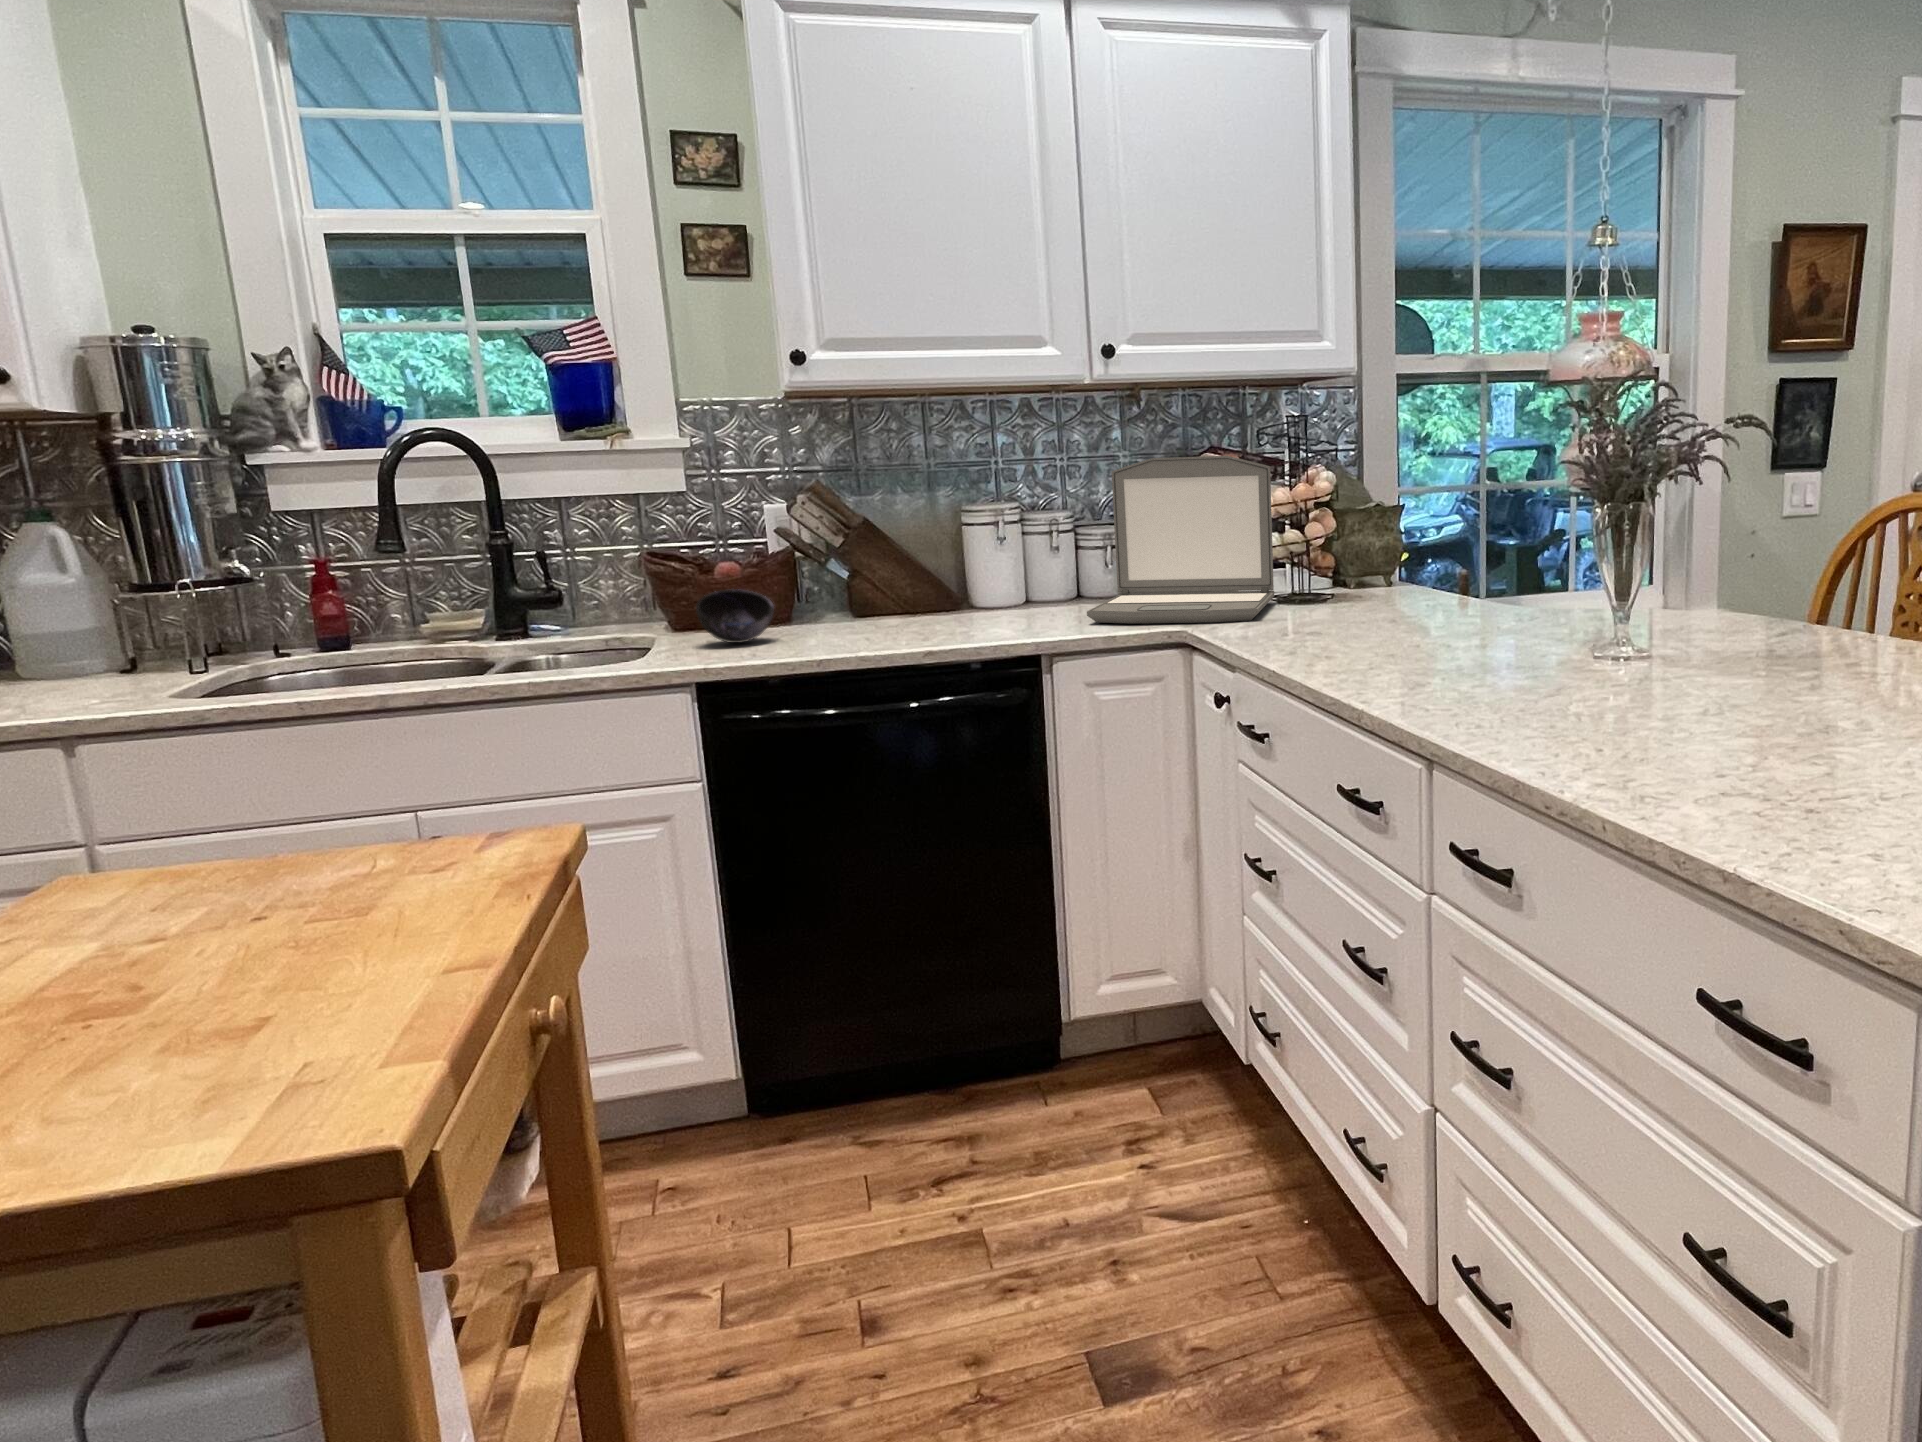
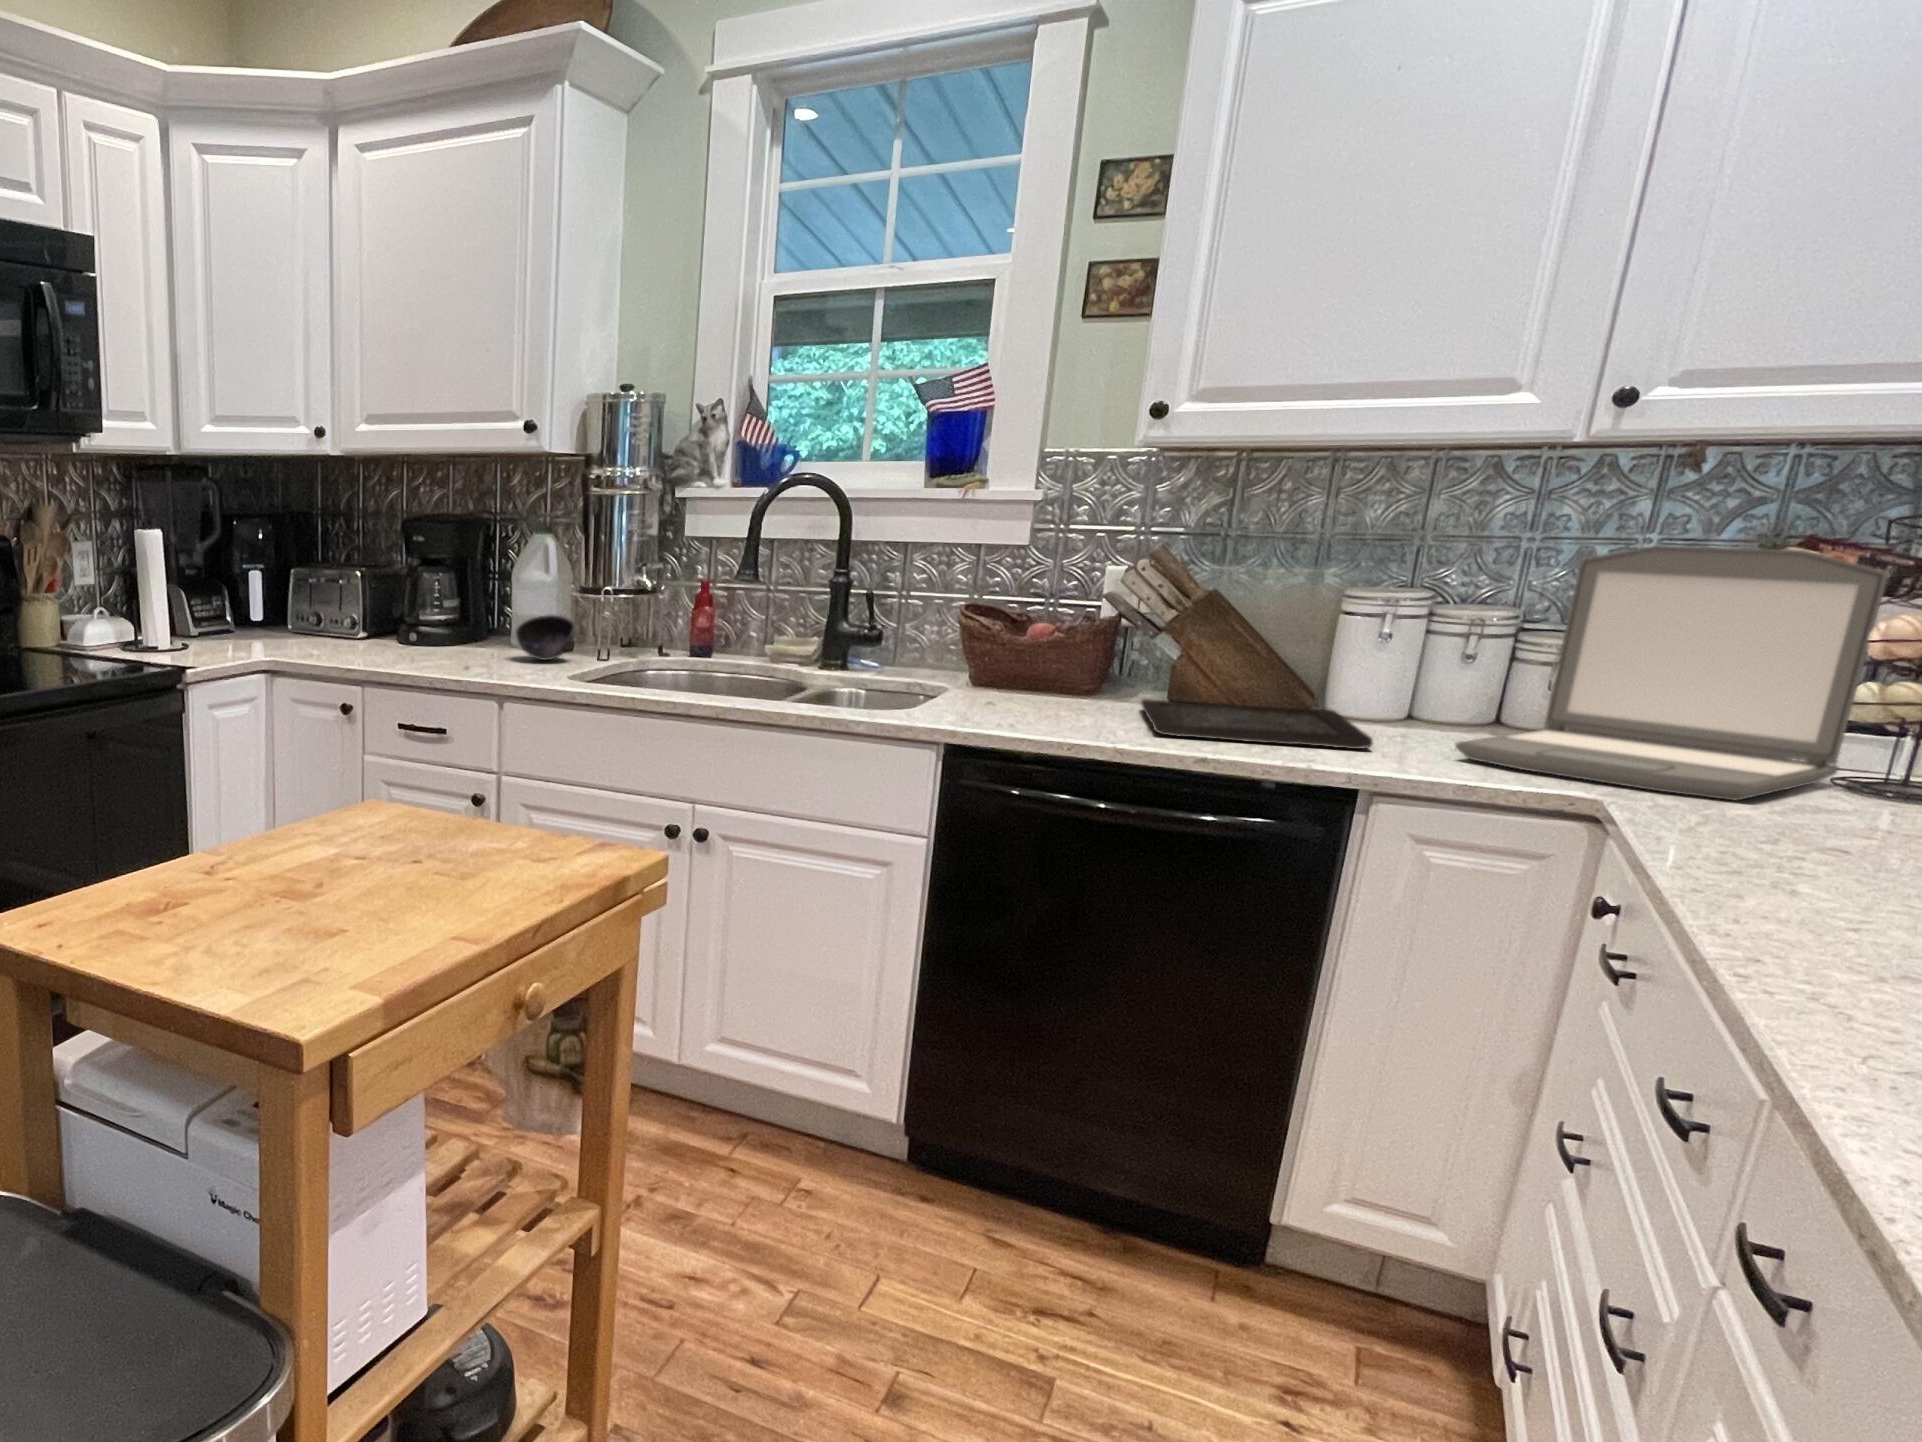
bowl: present [696,589,774,643] -> present [516,615,576,660]
tray: none [841,604,1035,643] -> present [1142,699,1373,749]

